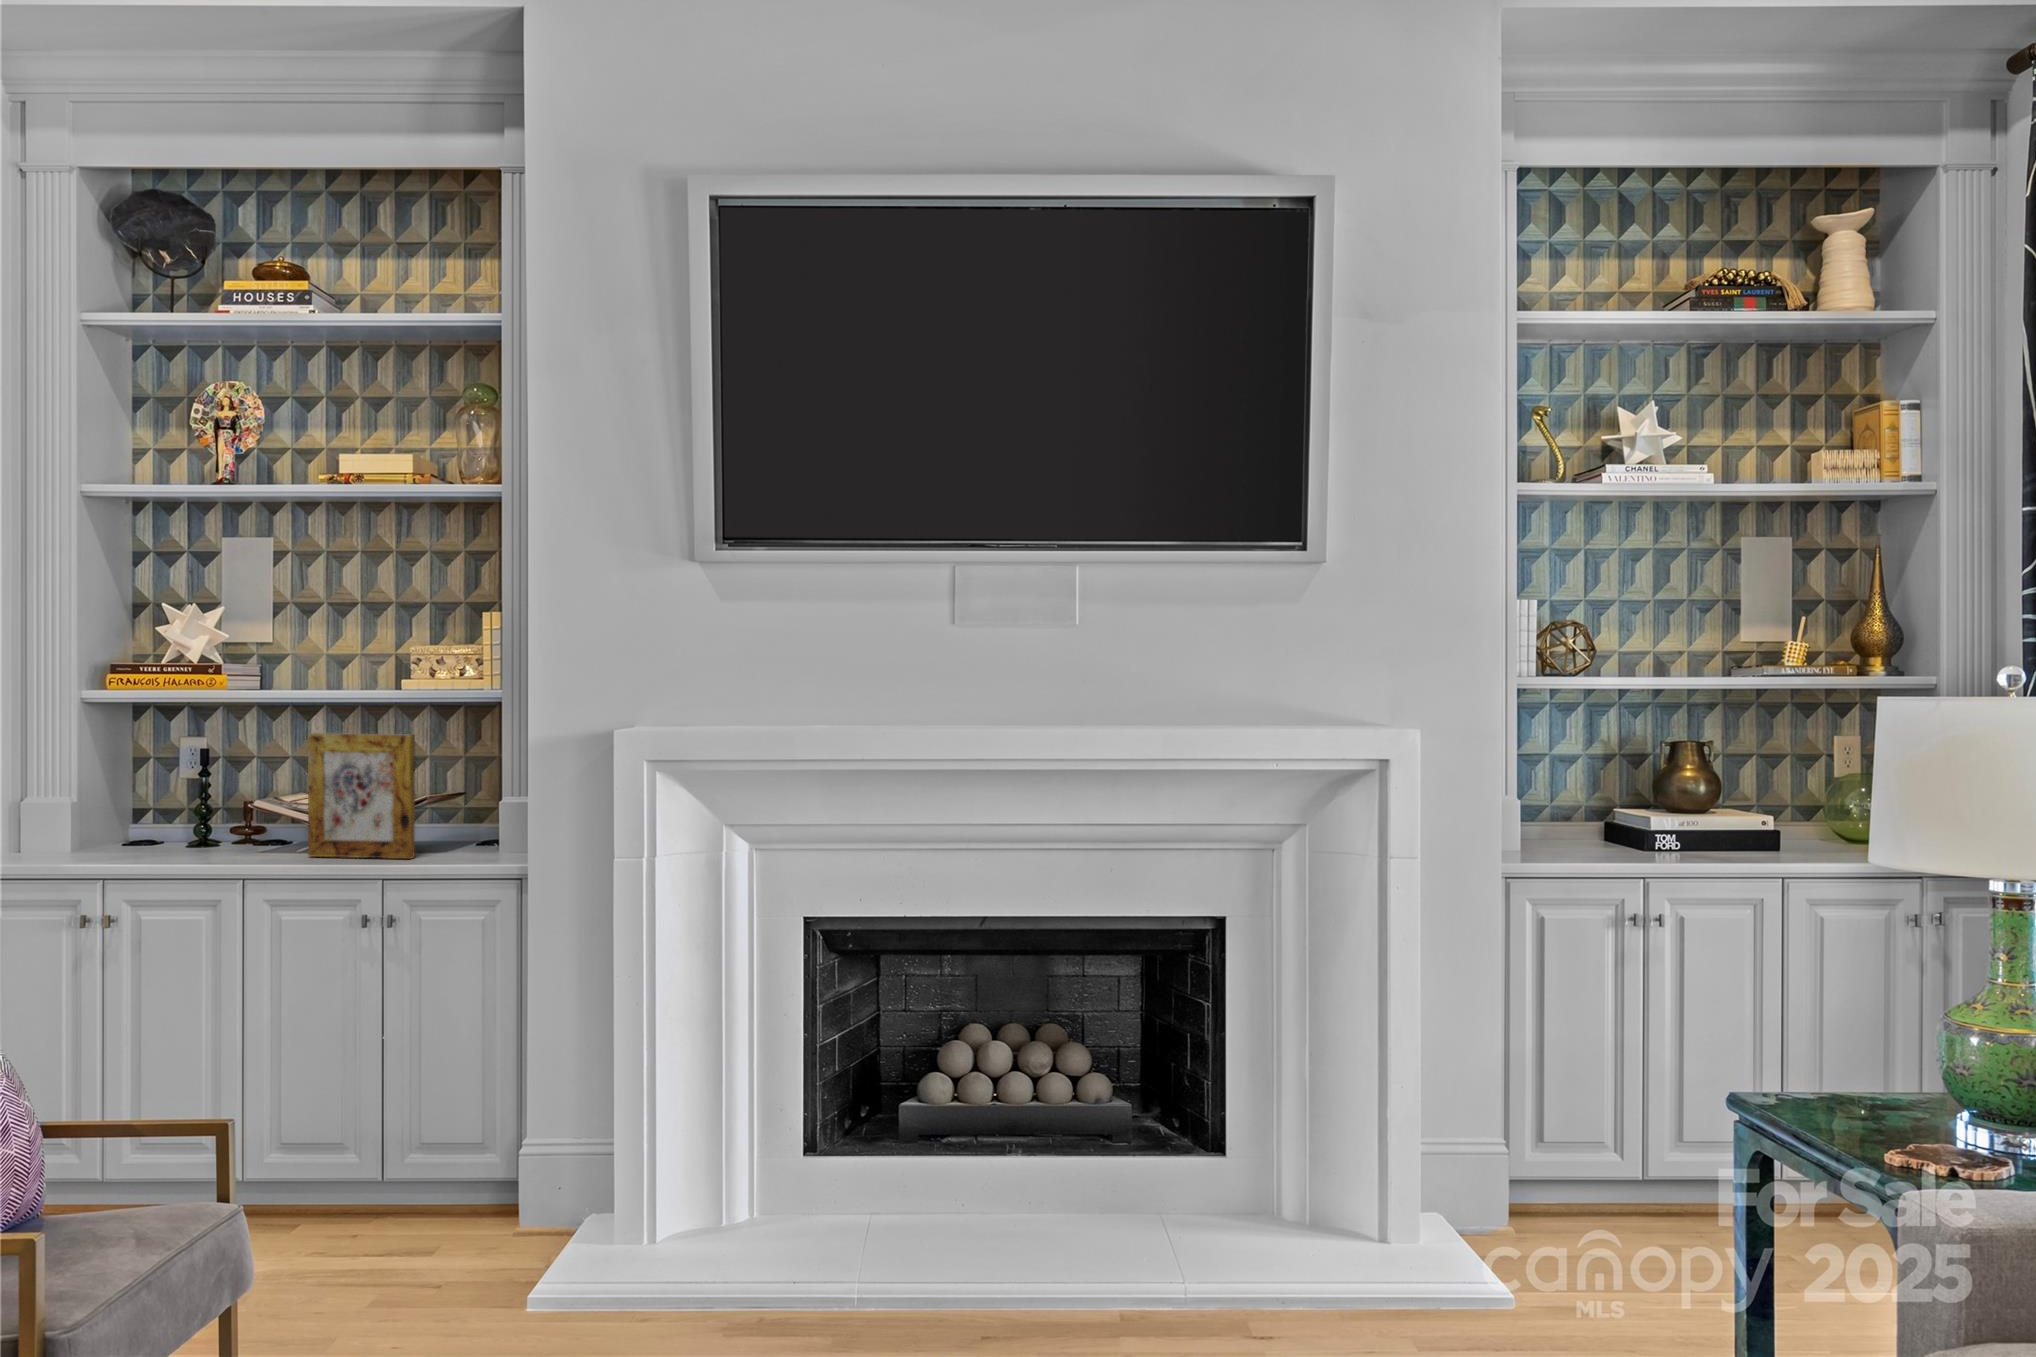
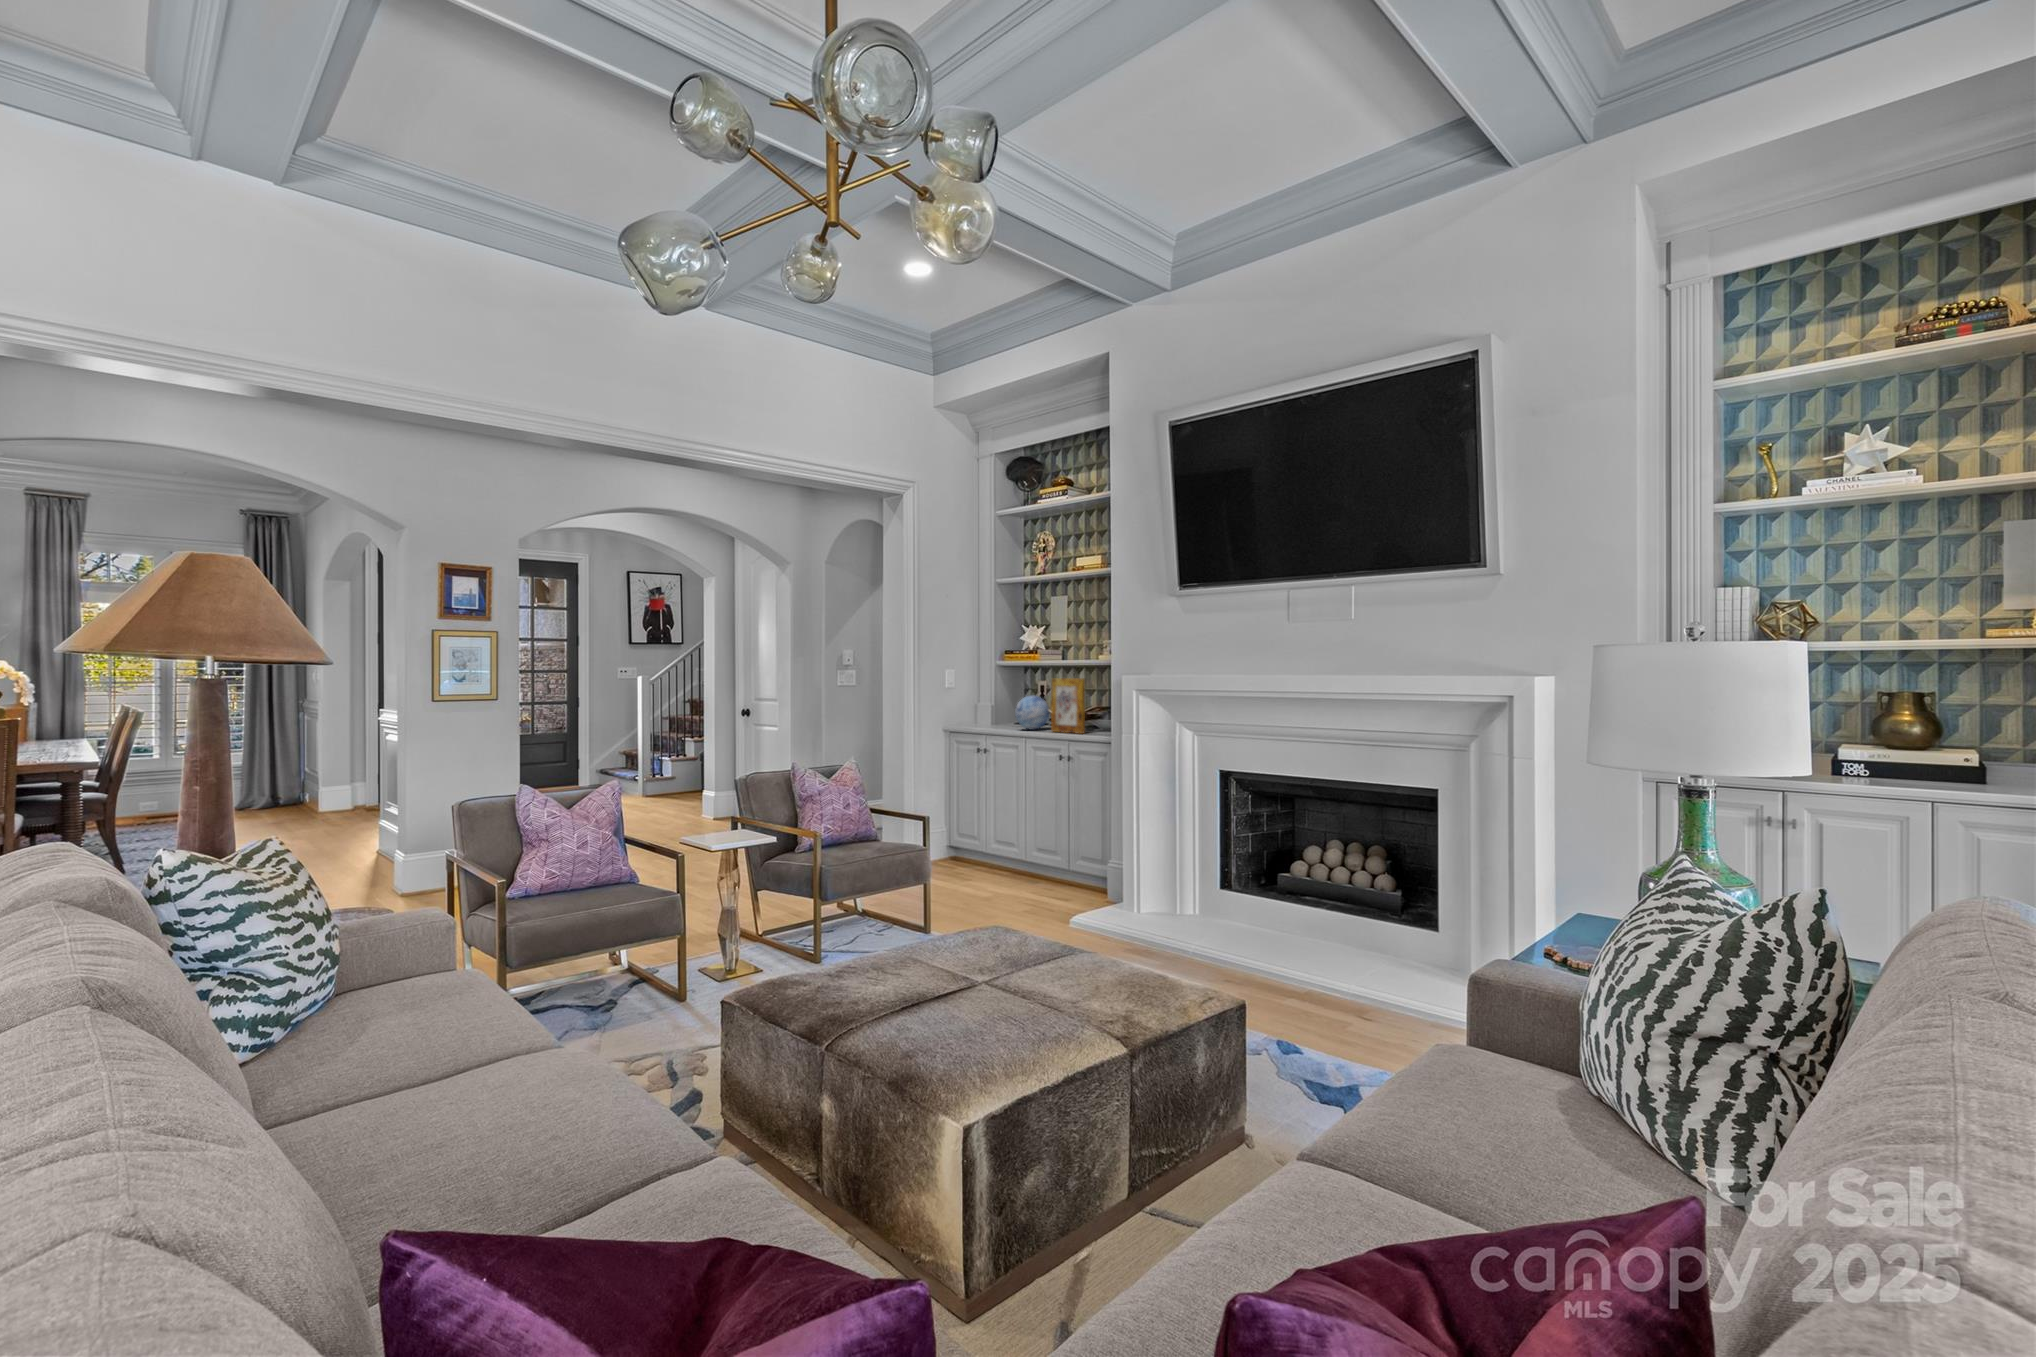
decorative orb: none [190,773,280,853] -> present [1015,695,1050,730]

